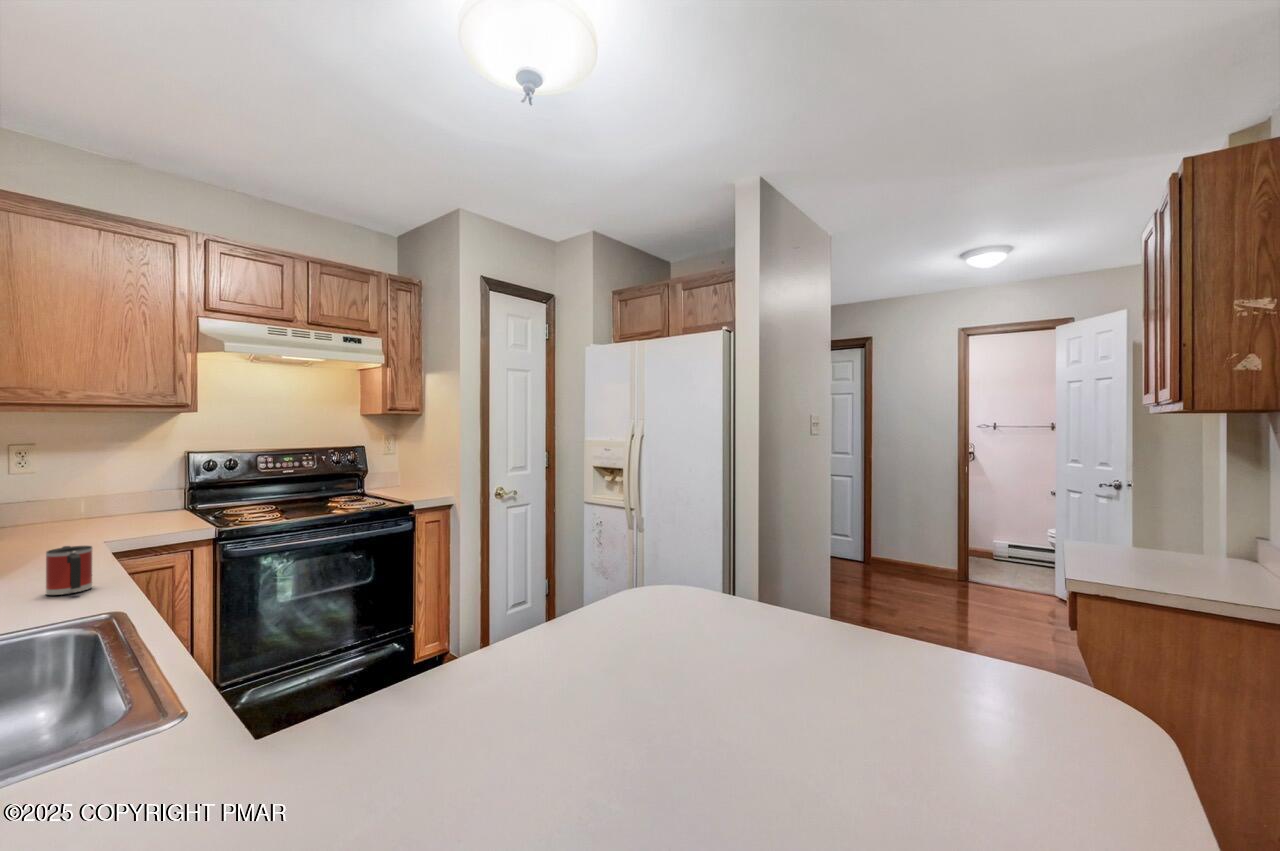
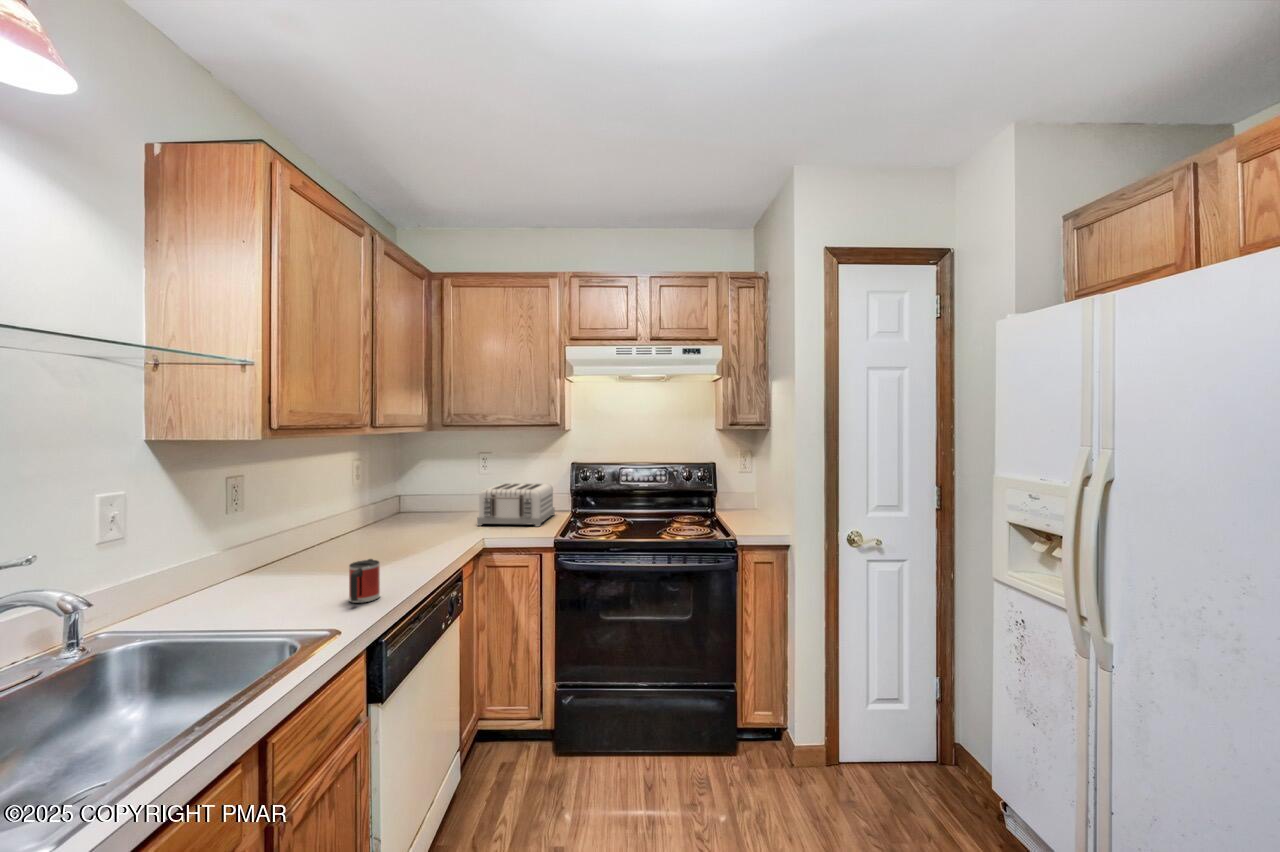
toaster: none [54,476,165,532] -> present [477,483,555,527]

